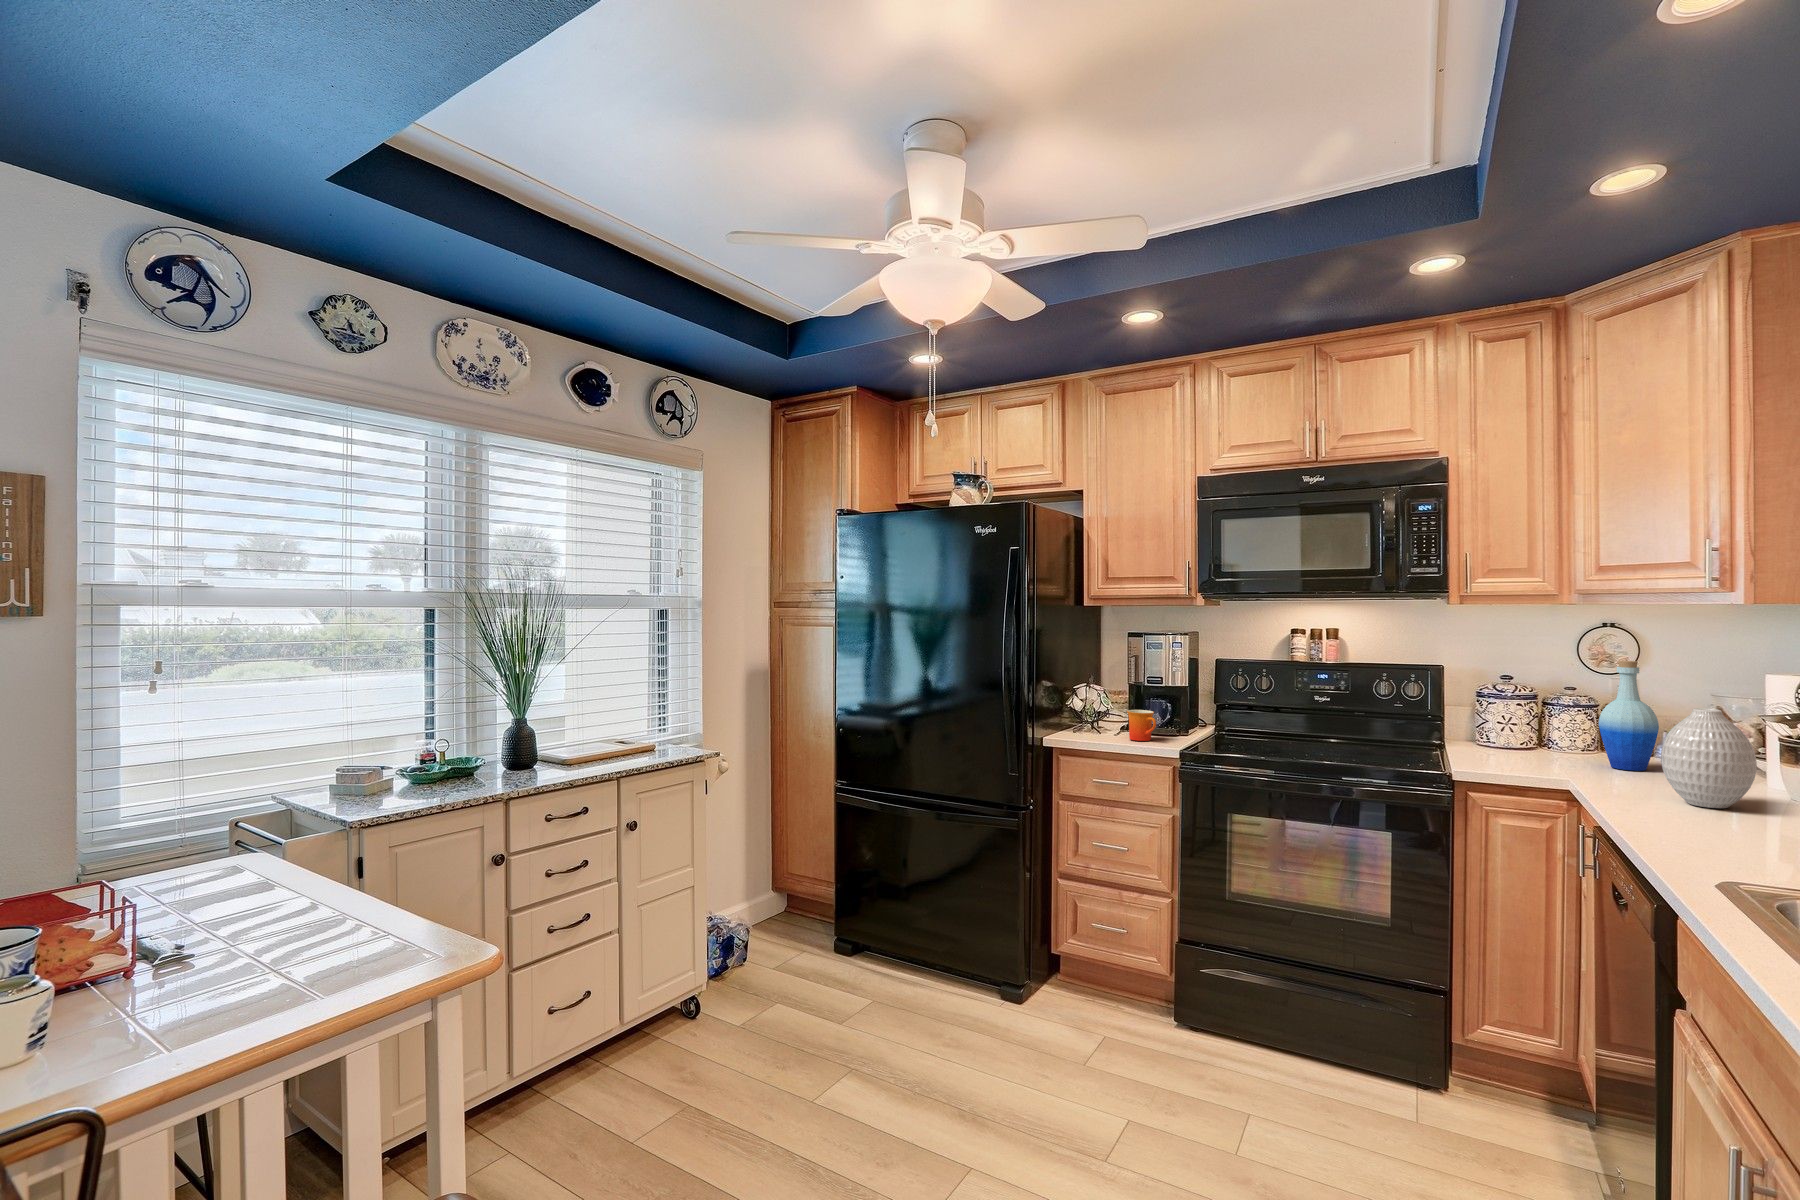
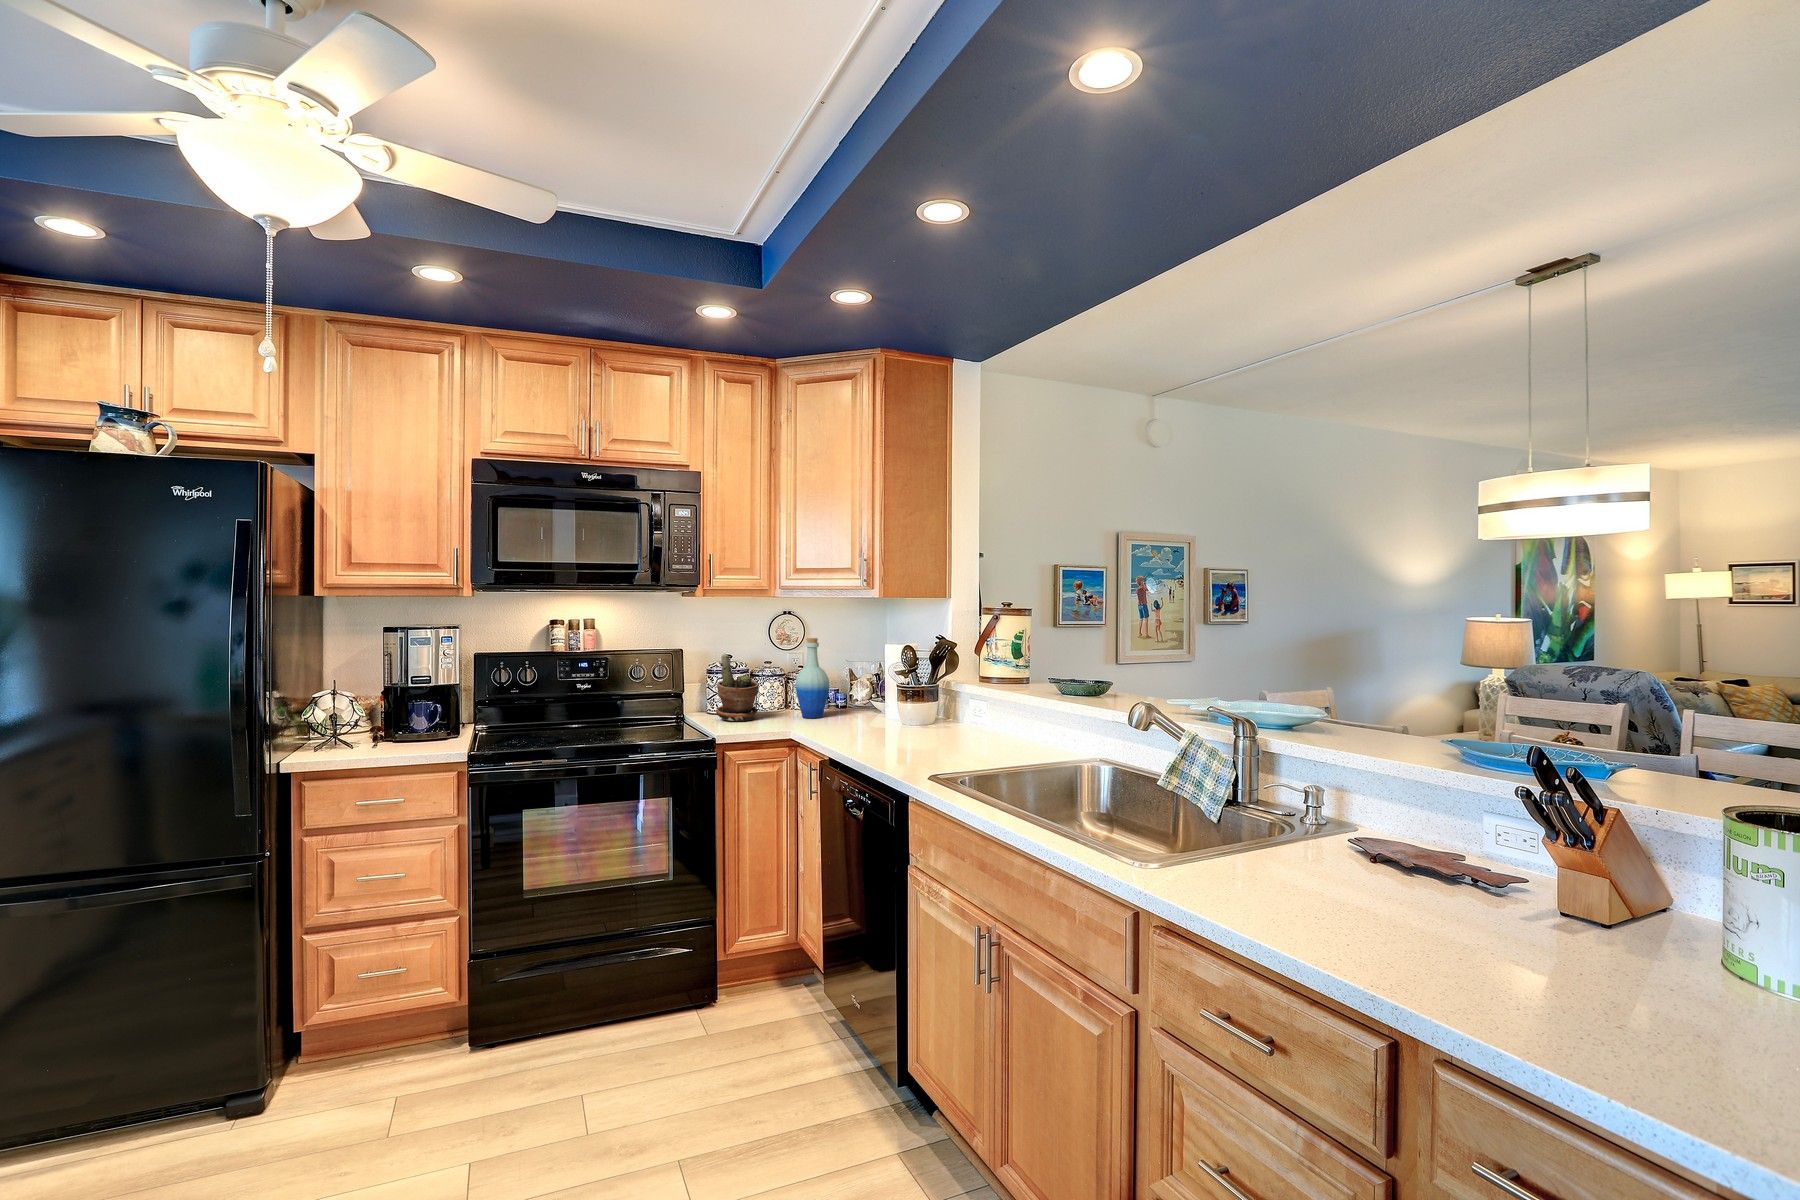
potted plant: none [1476,674,1539,760] -> present [716,654,759,721]
vase: present [1661,708,1757,808] -> none [851,668,898,735]
mug: present [1127,710,1156,741] -> none [391,716,432,752]

